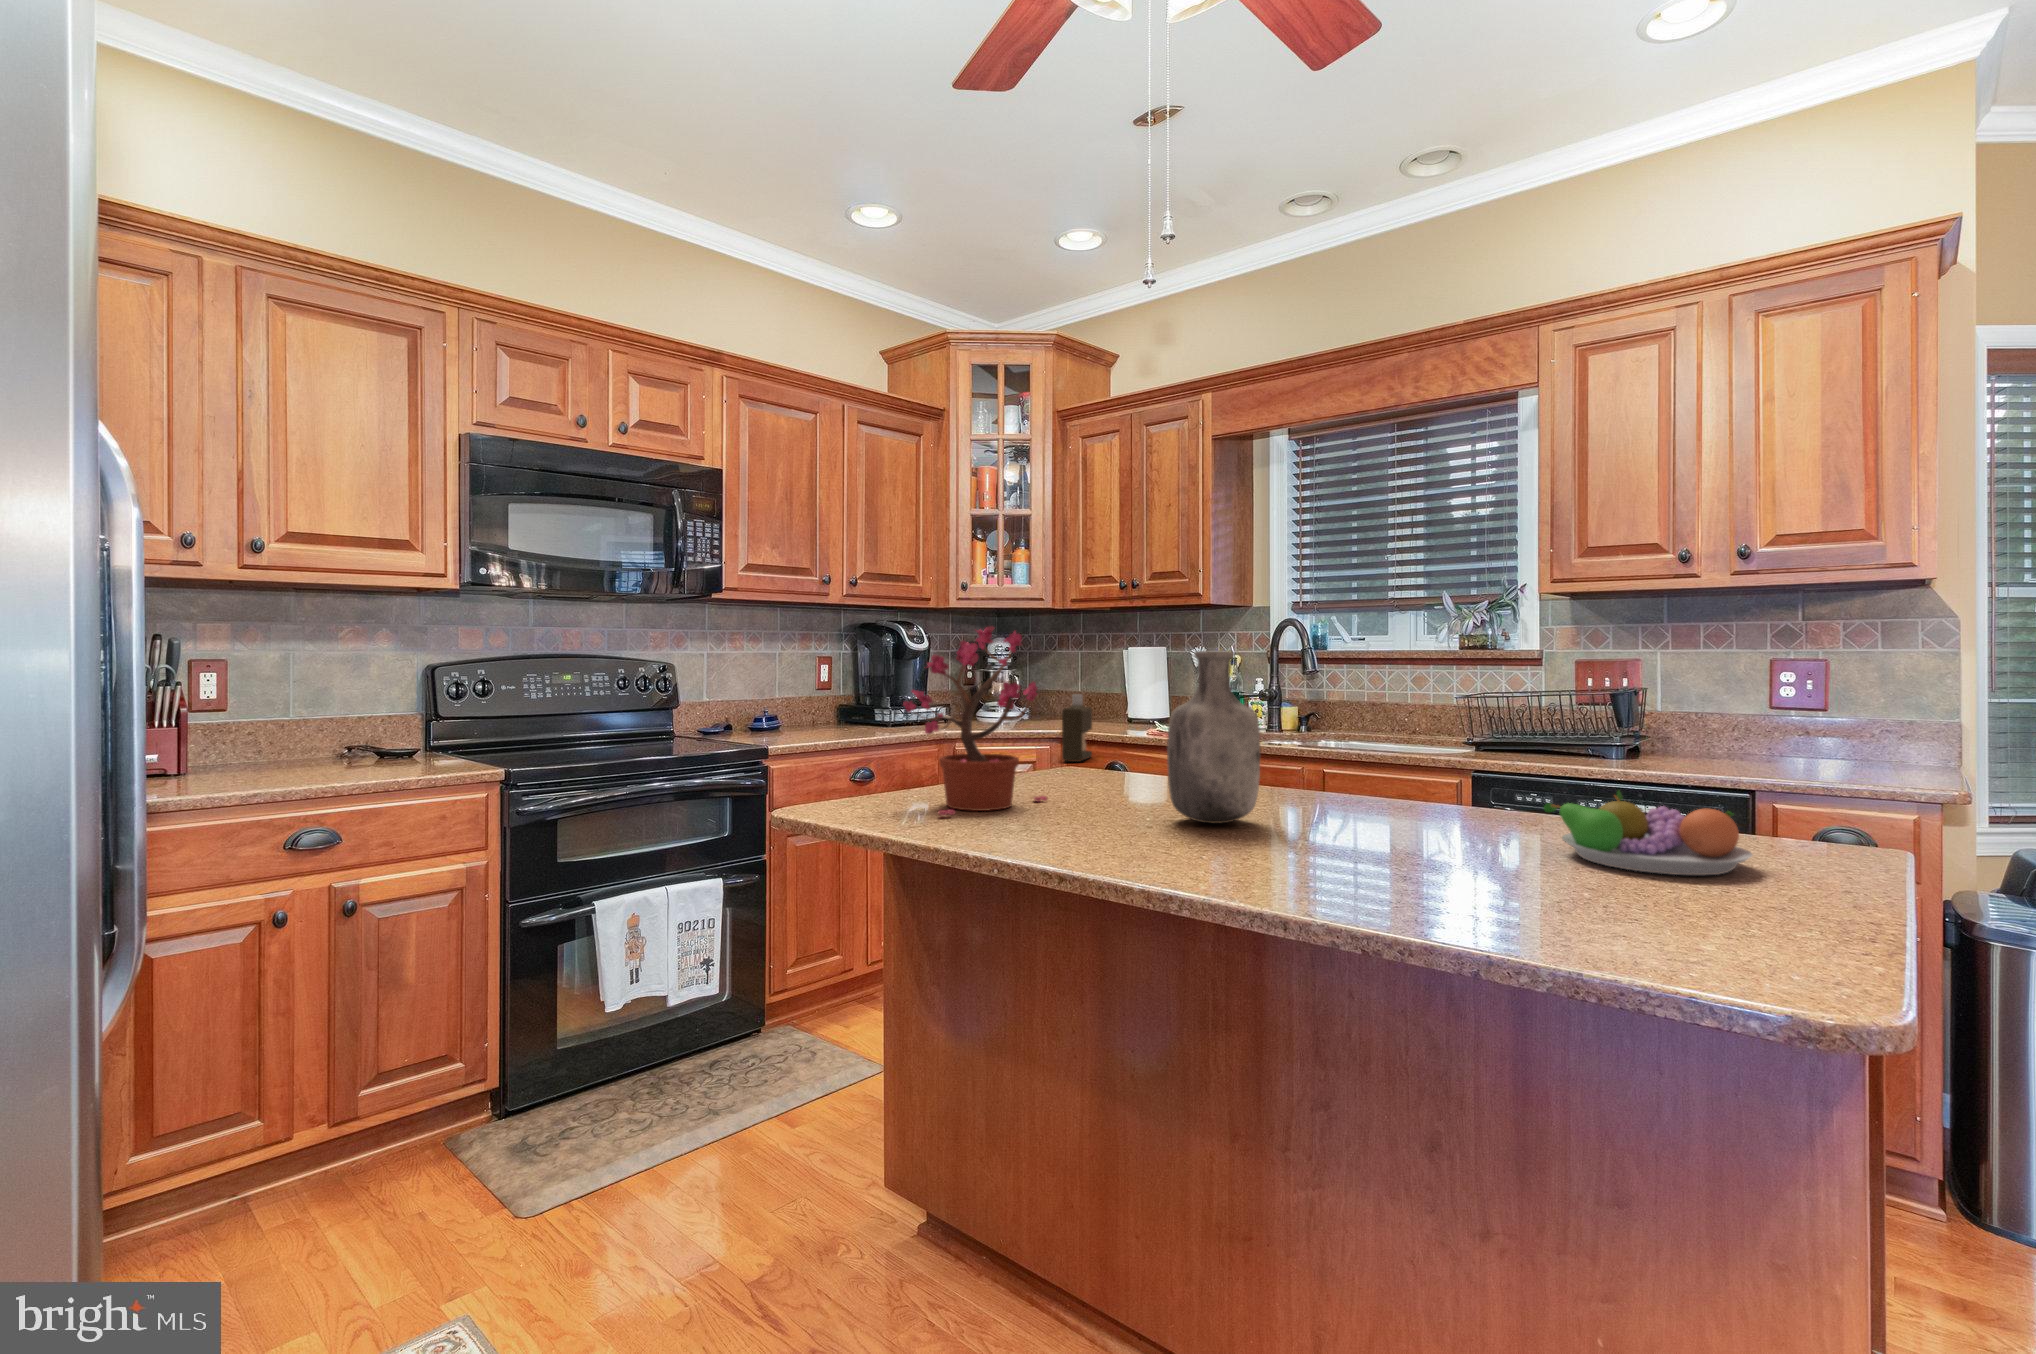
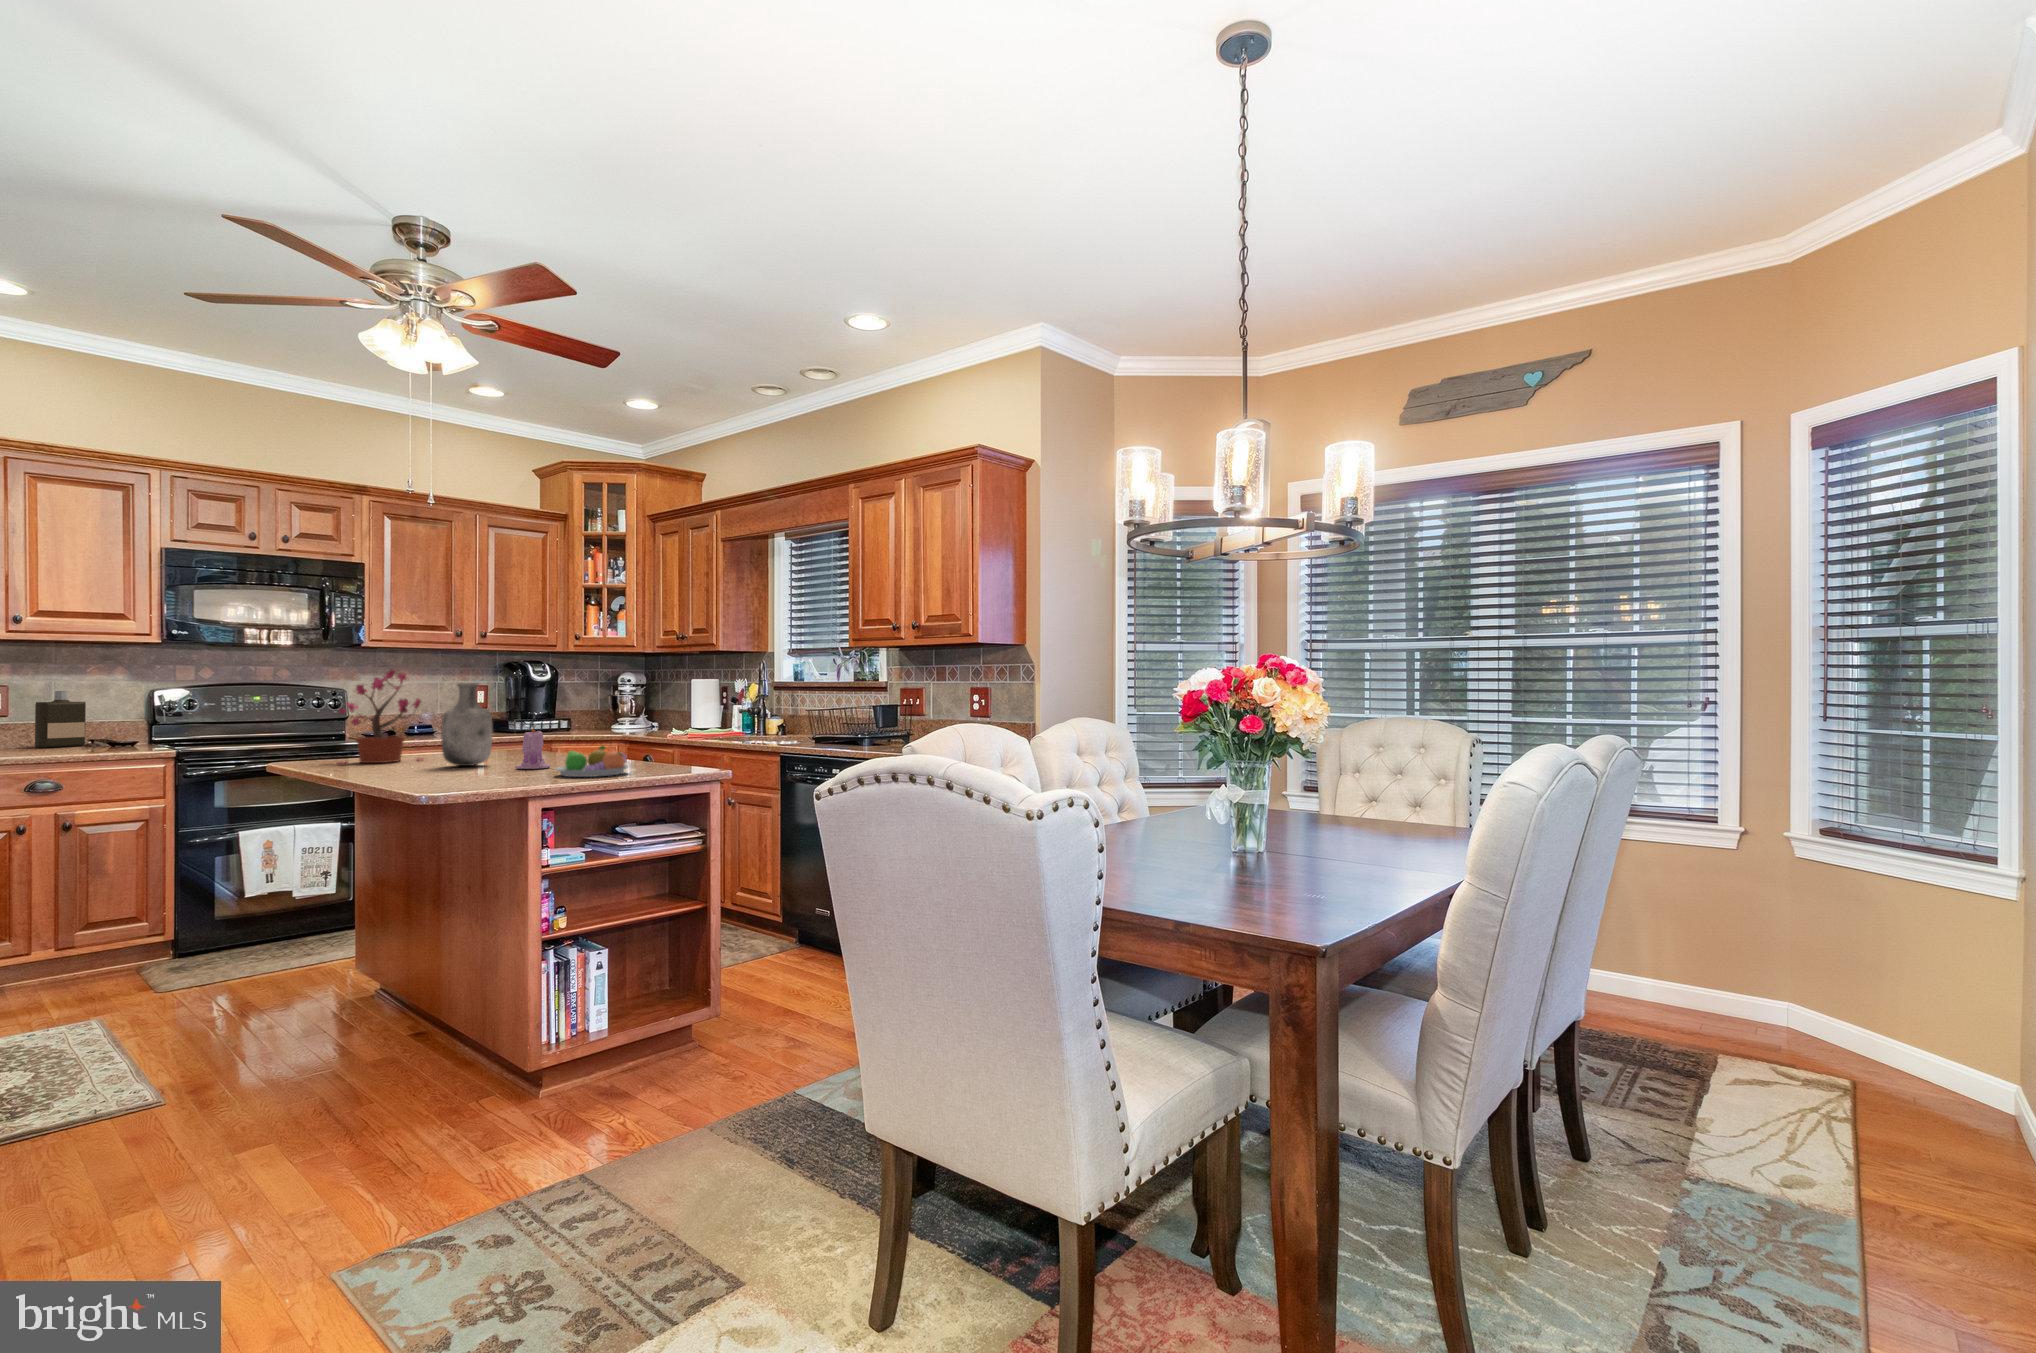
bottle: present [1062,694,1092,762] -> present [35,691,86,748]
candle: none [1352,741,1425,836] -> present [515,727,550,769]

